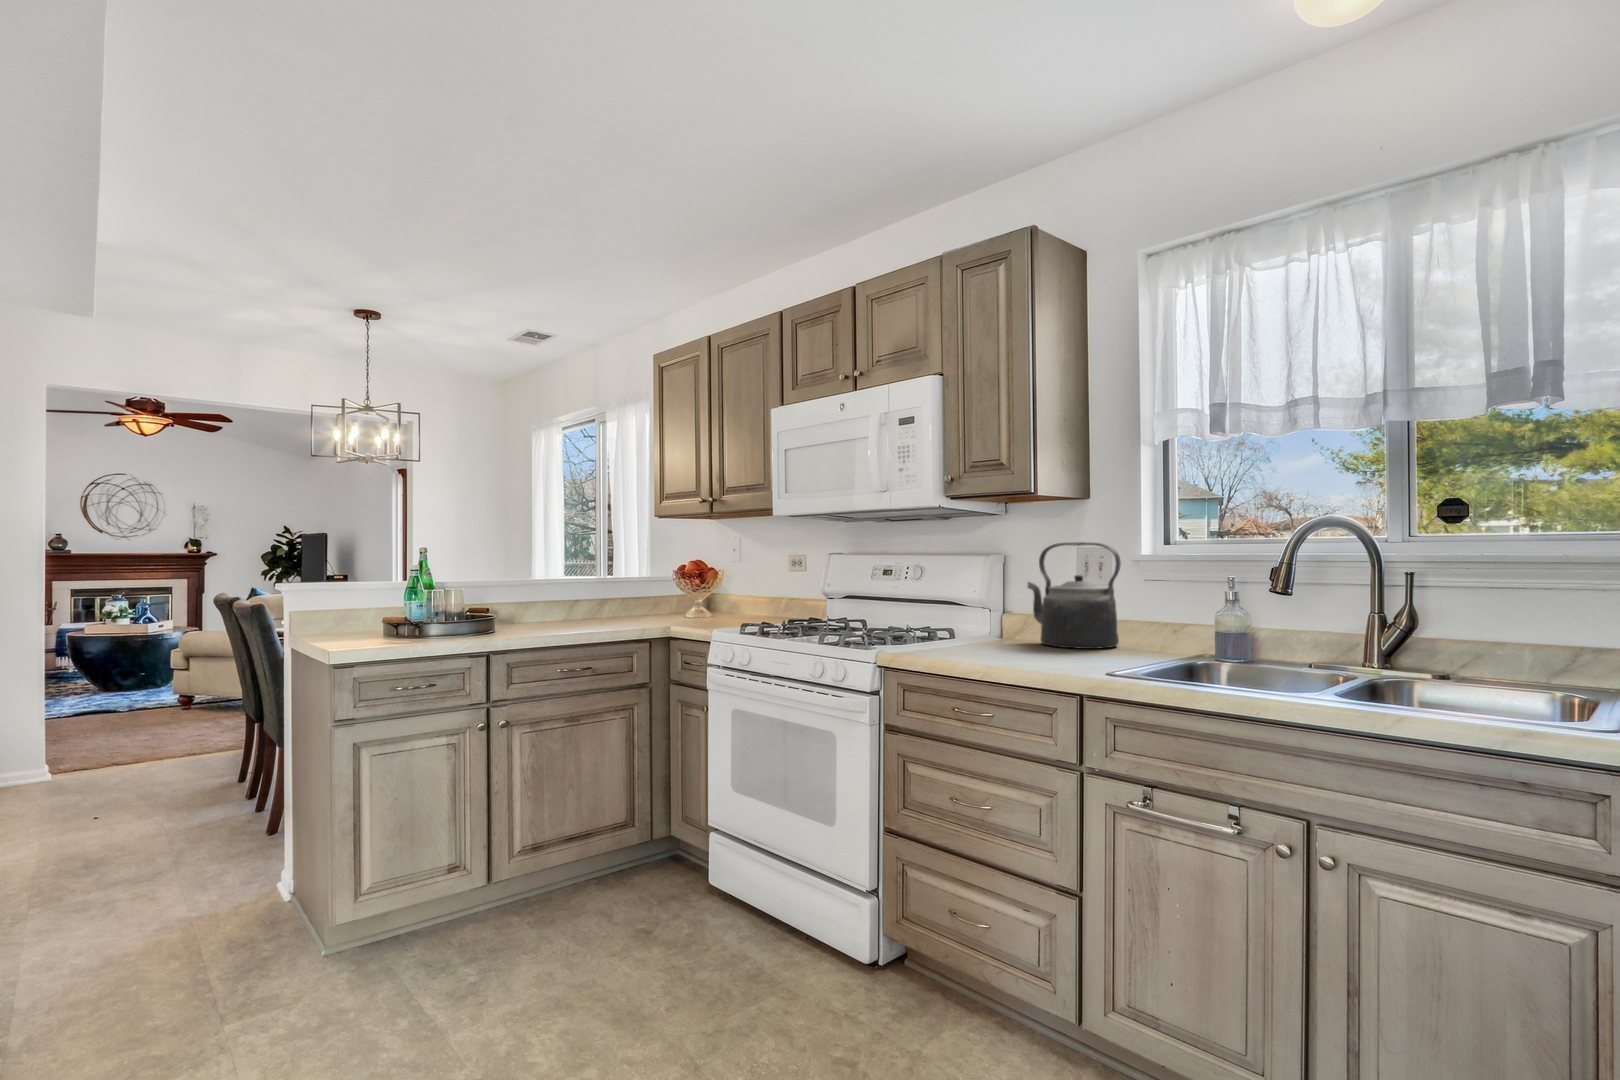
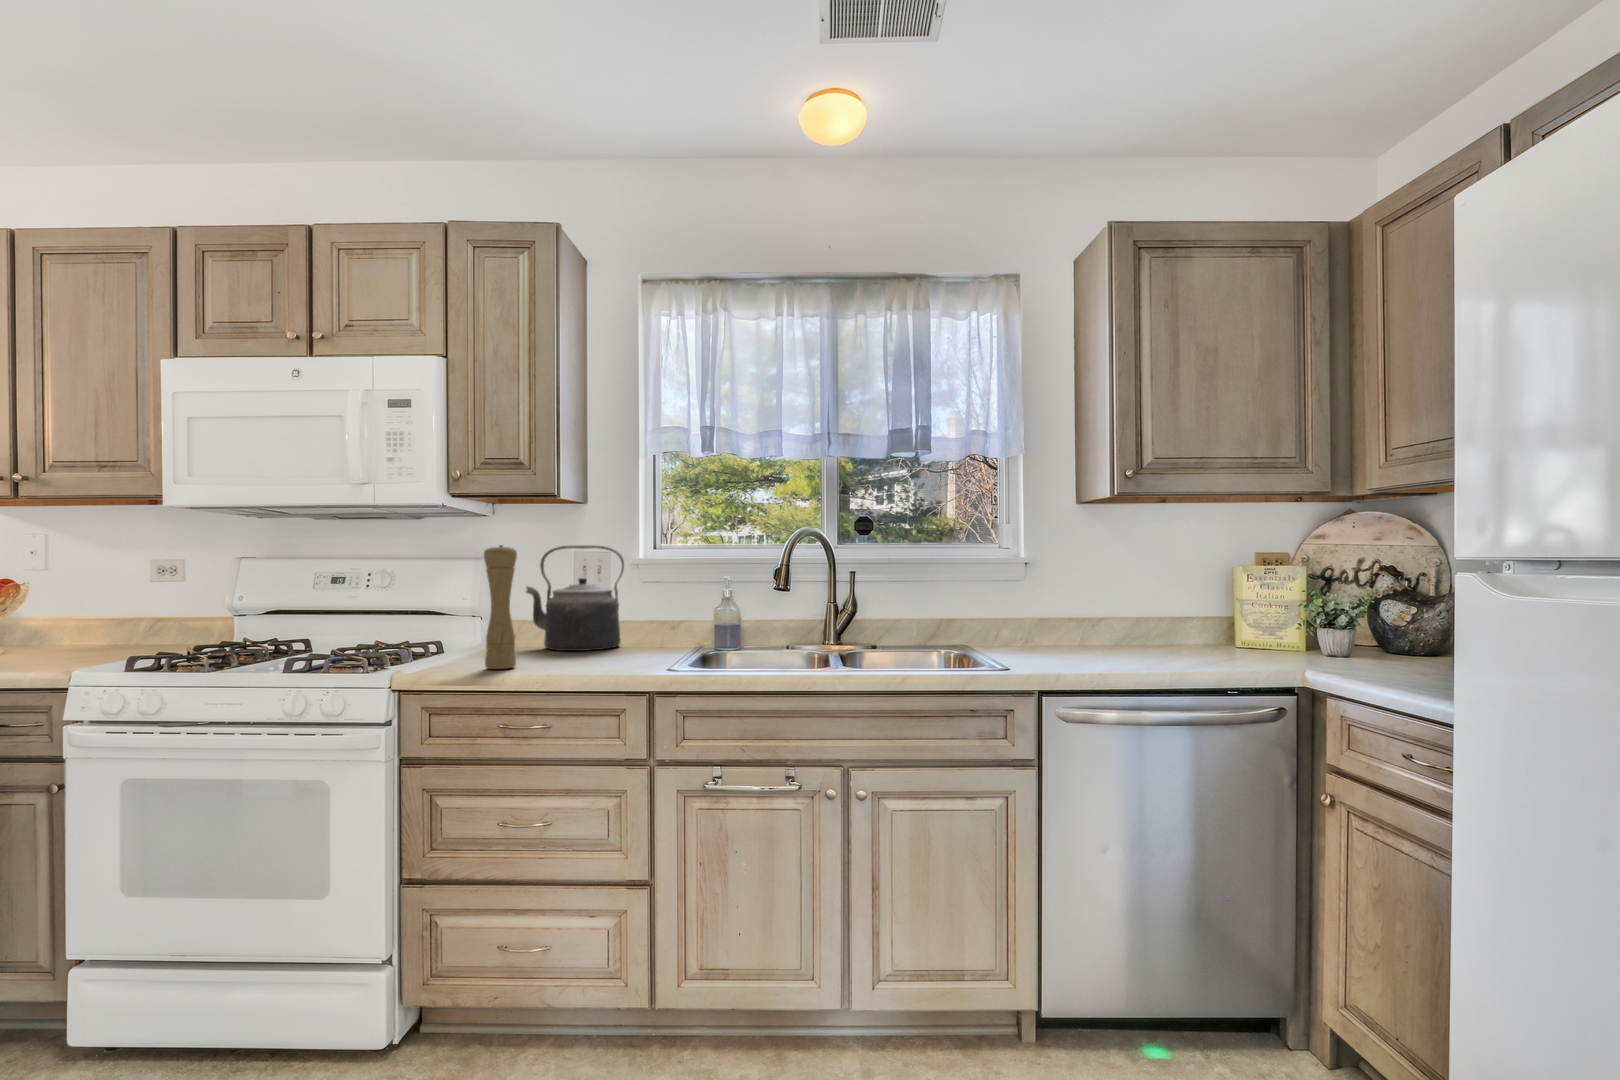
pepper mill: none [950,541,979,656] -> present [484,545,517,669]

